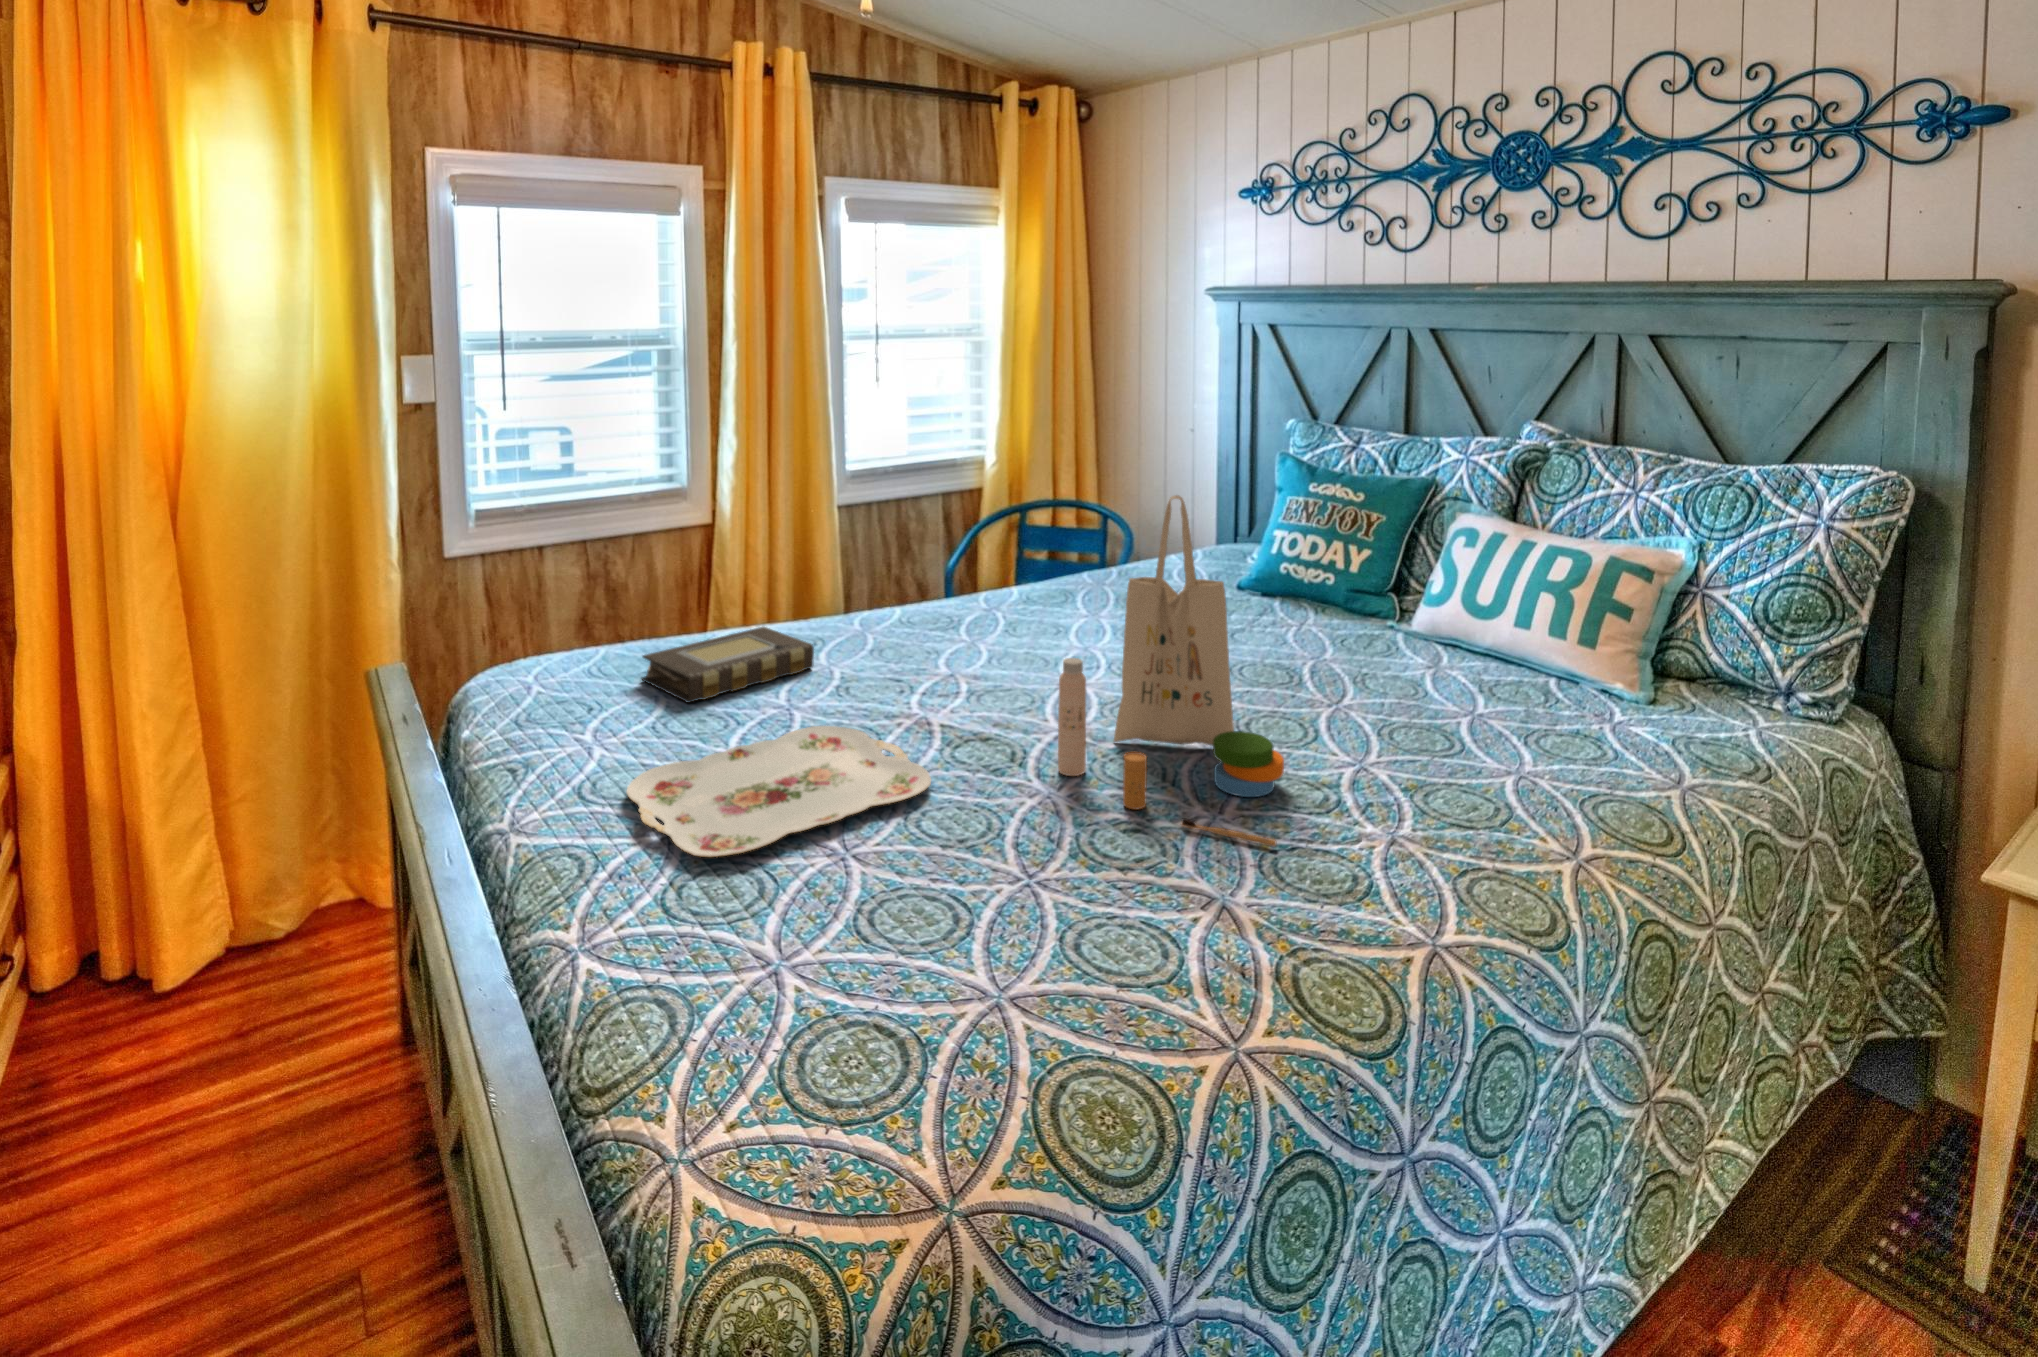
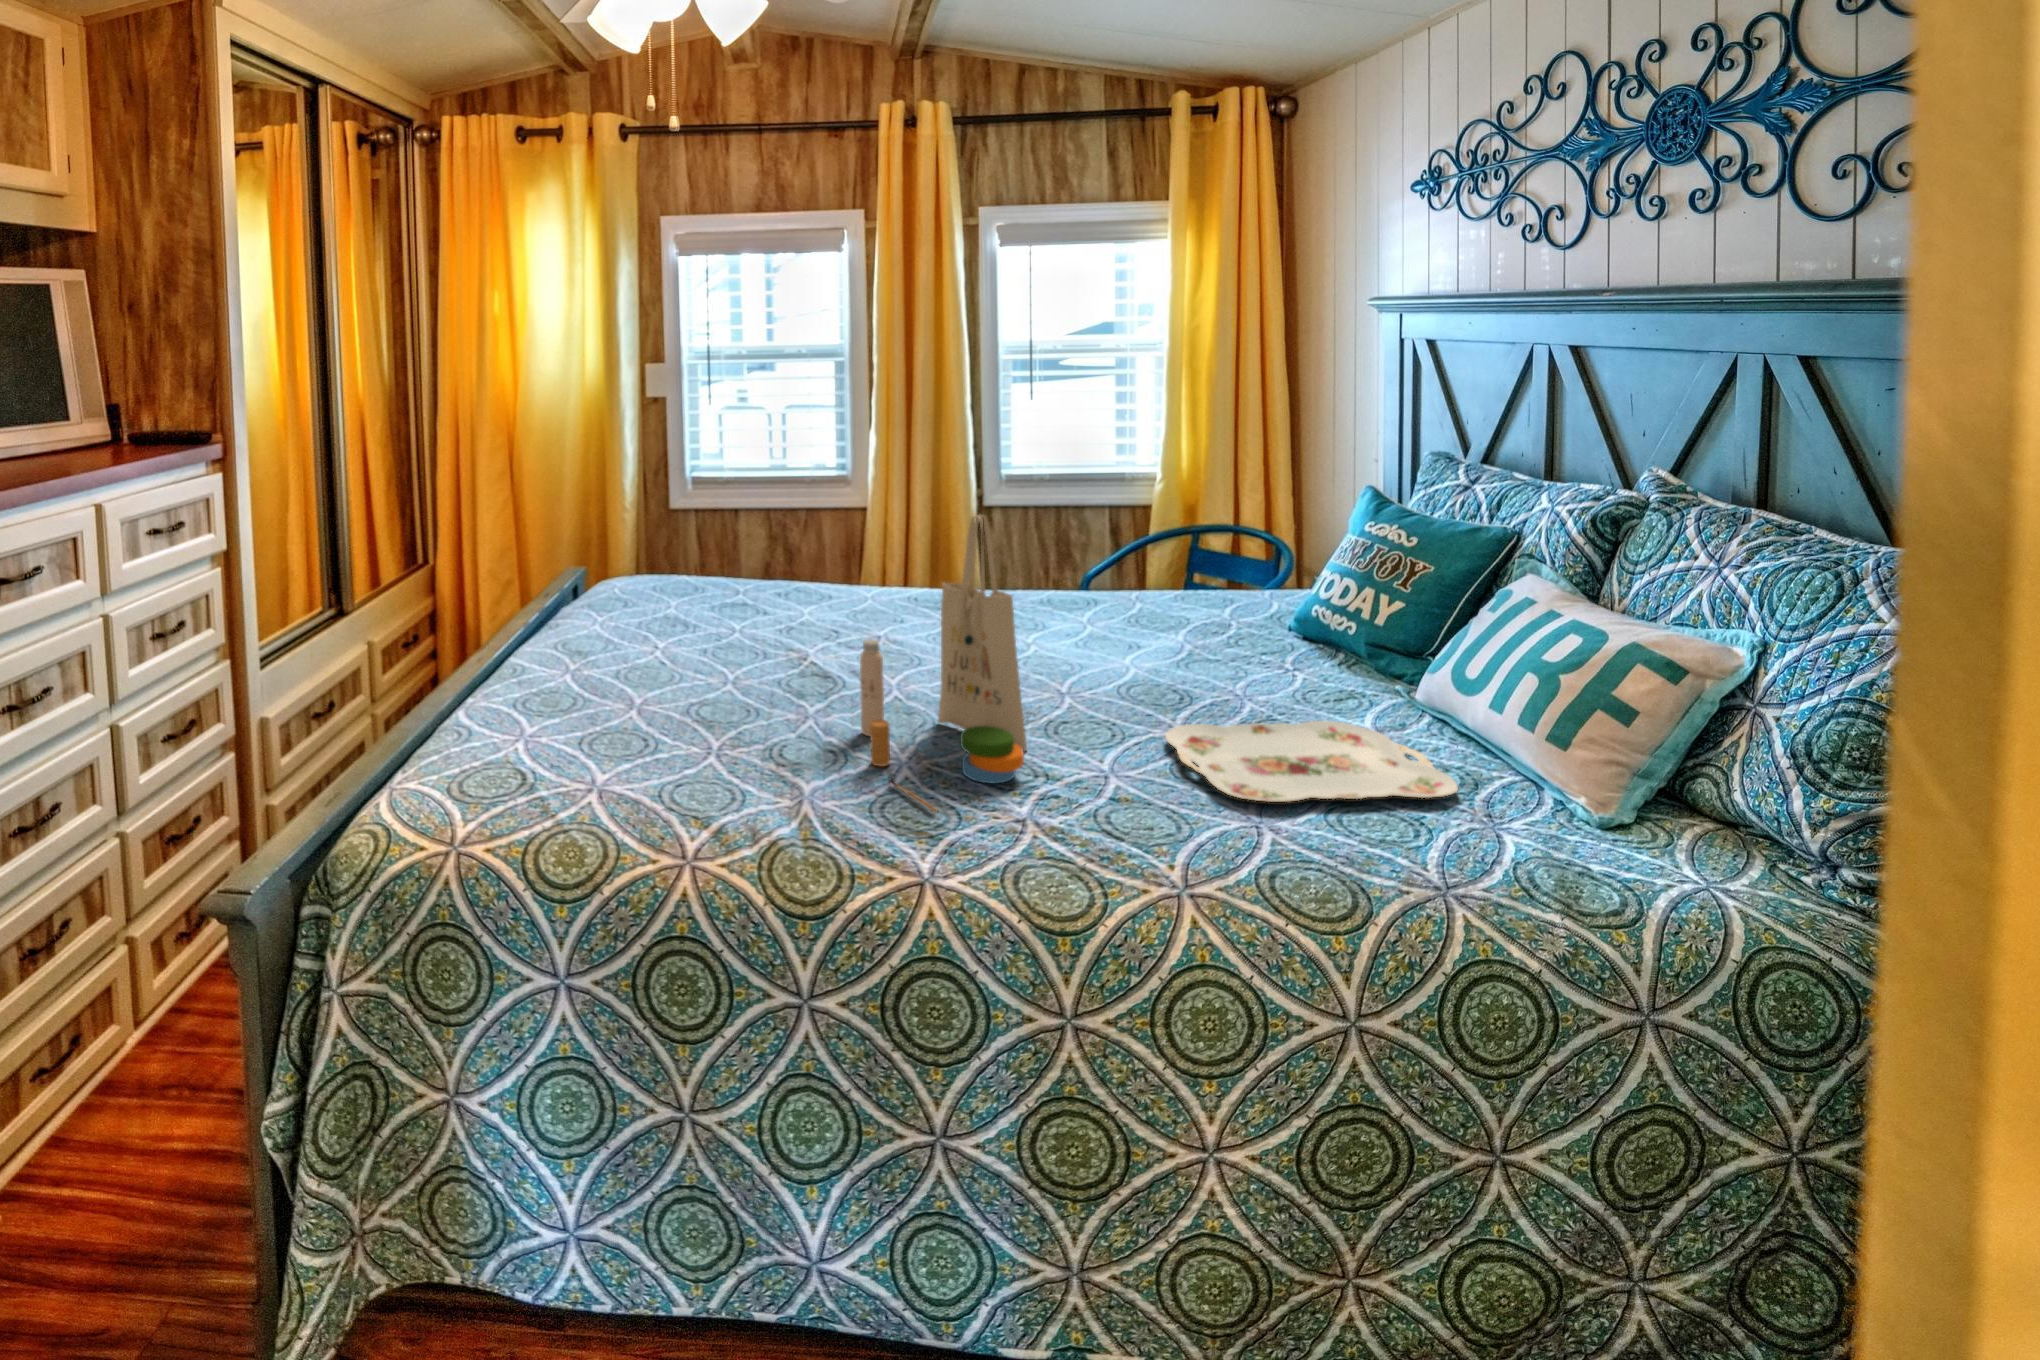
book: present [642,627,814,703] -> none [683,596,804,639]
serving tray: present [627,726,931,857] -> present [1165,721,1458,802]

